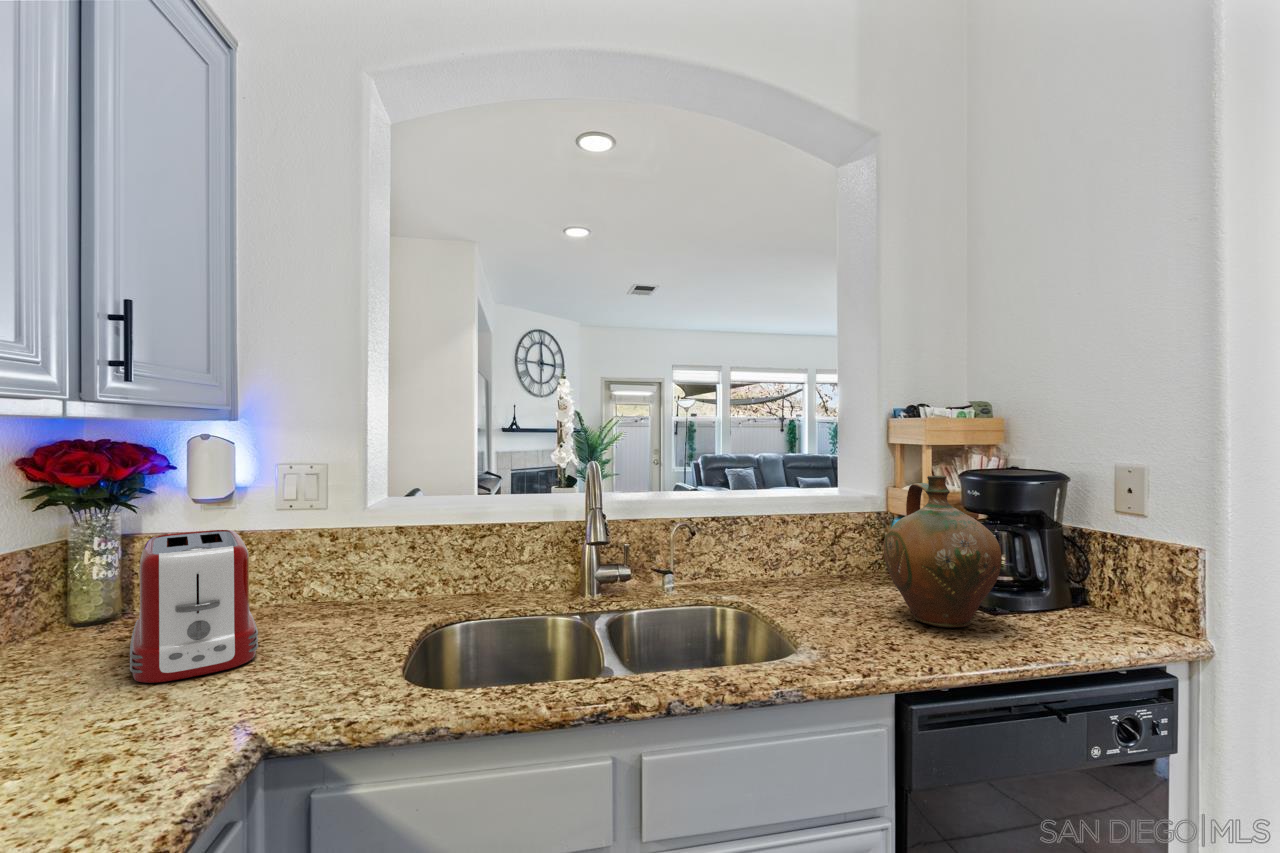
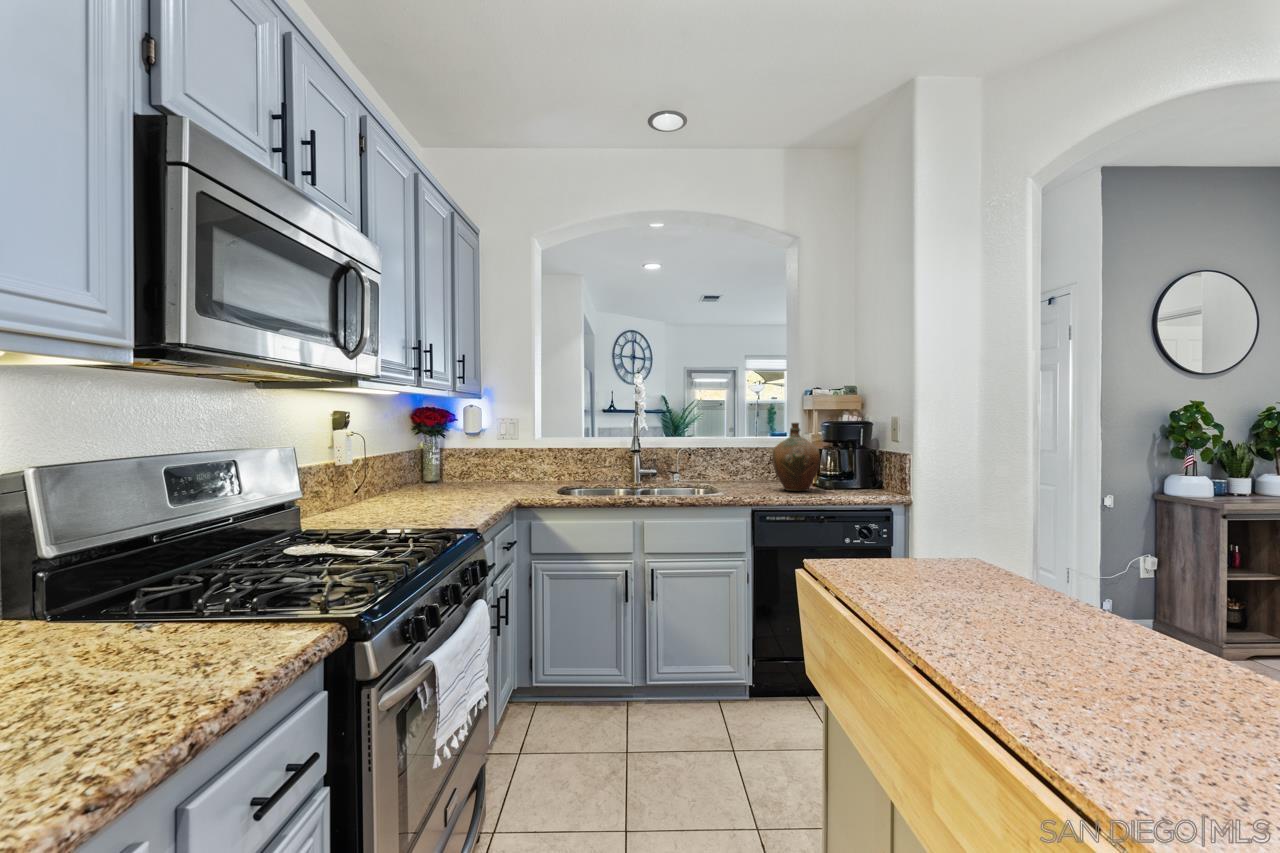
toaster: present [130,530,258,683] -> none [454,444,503,492]

